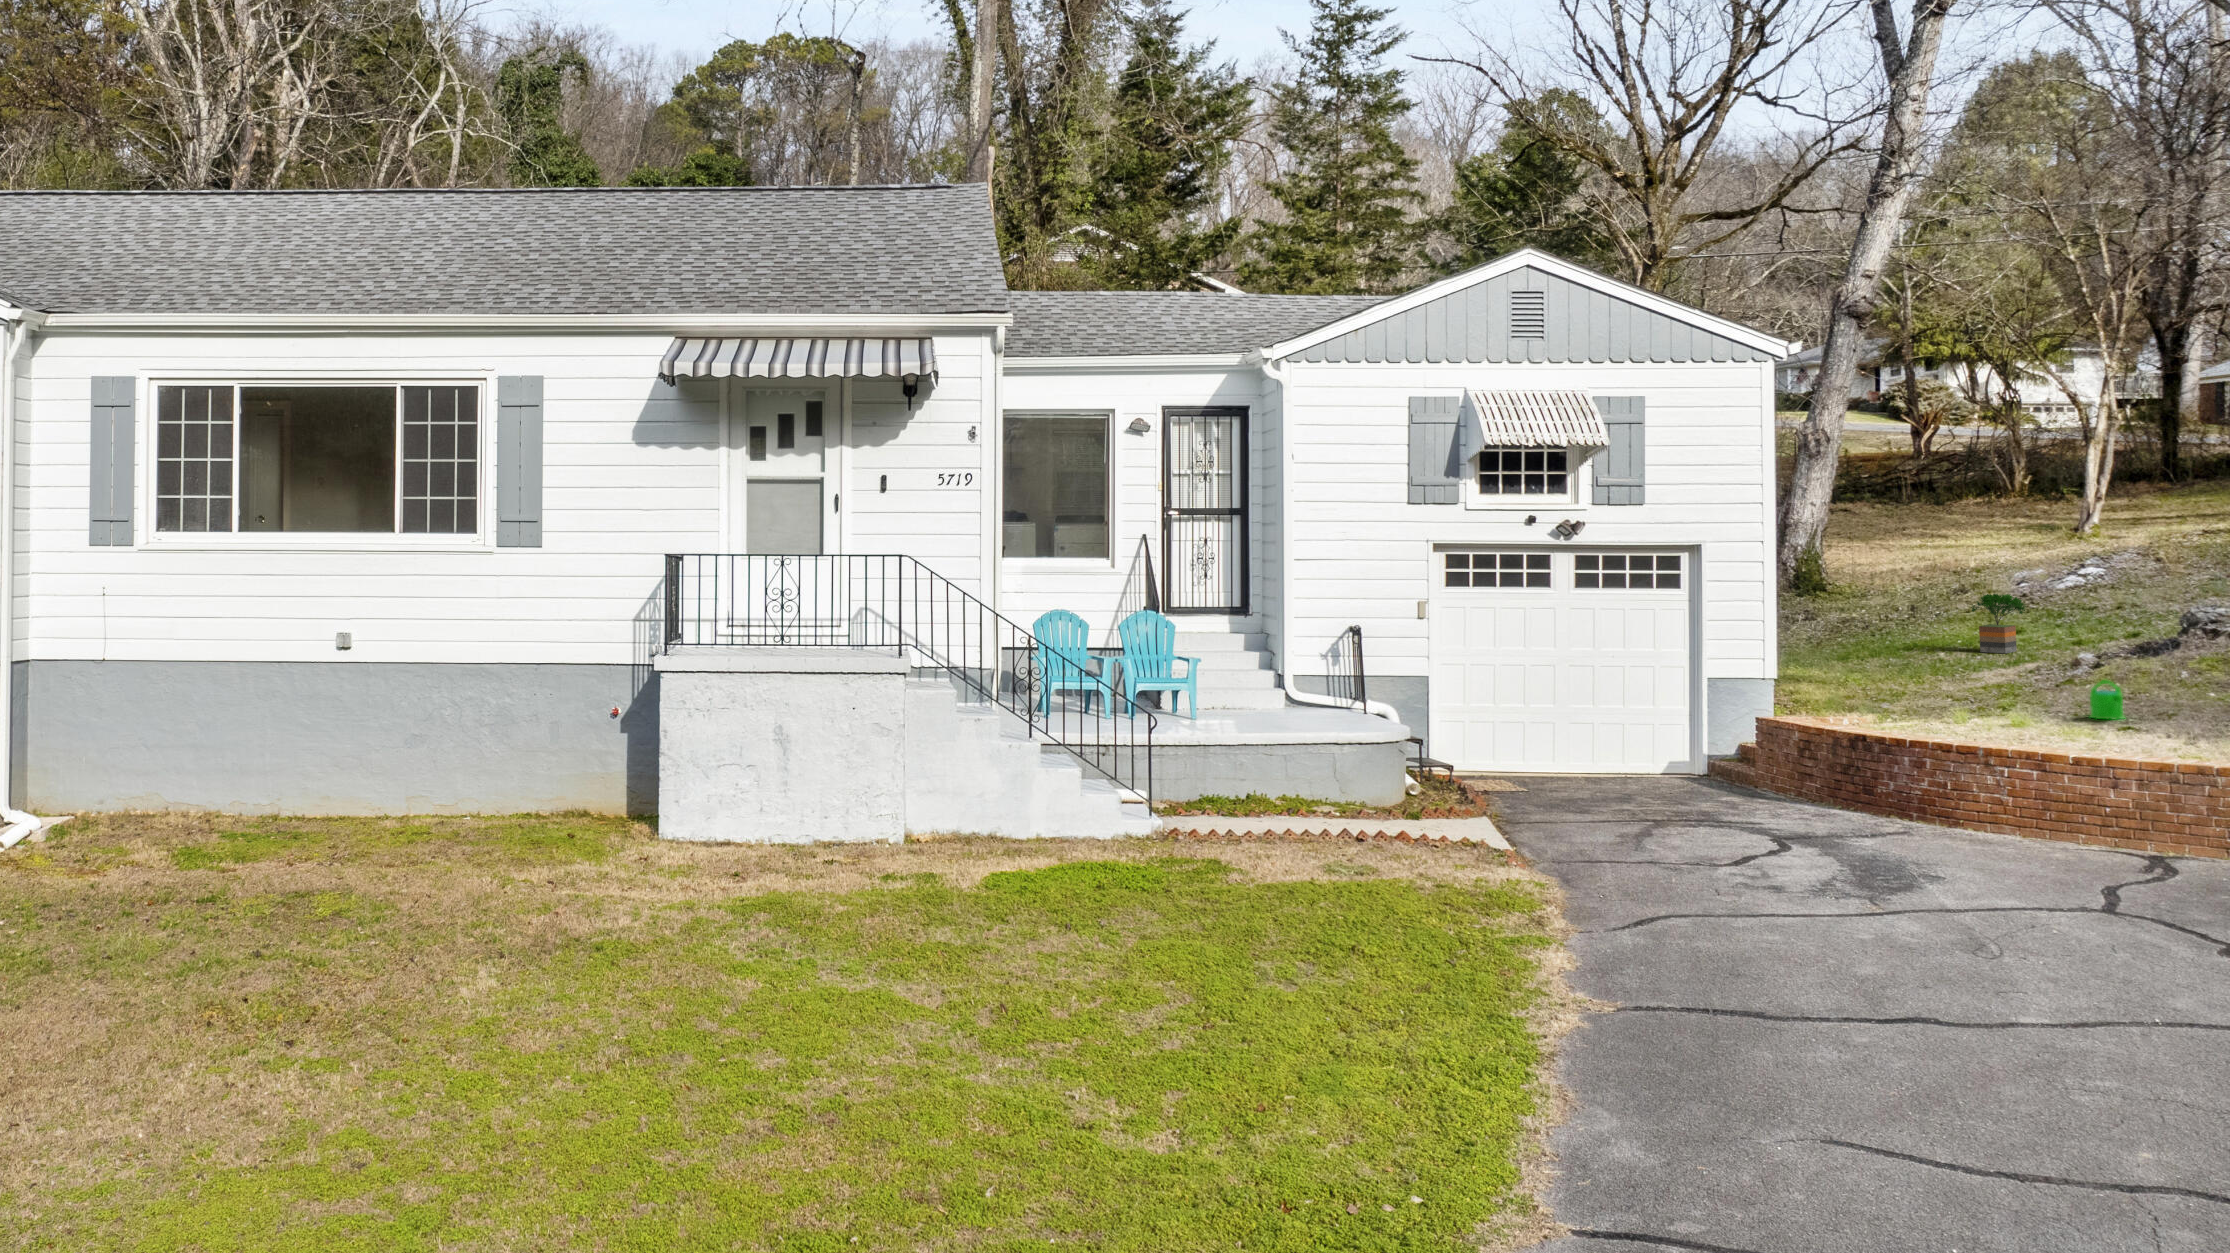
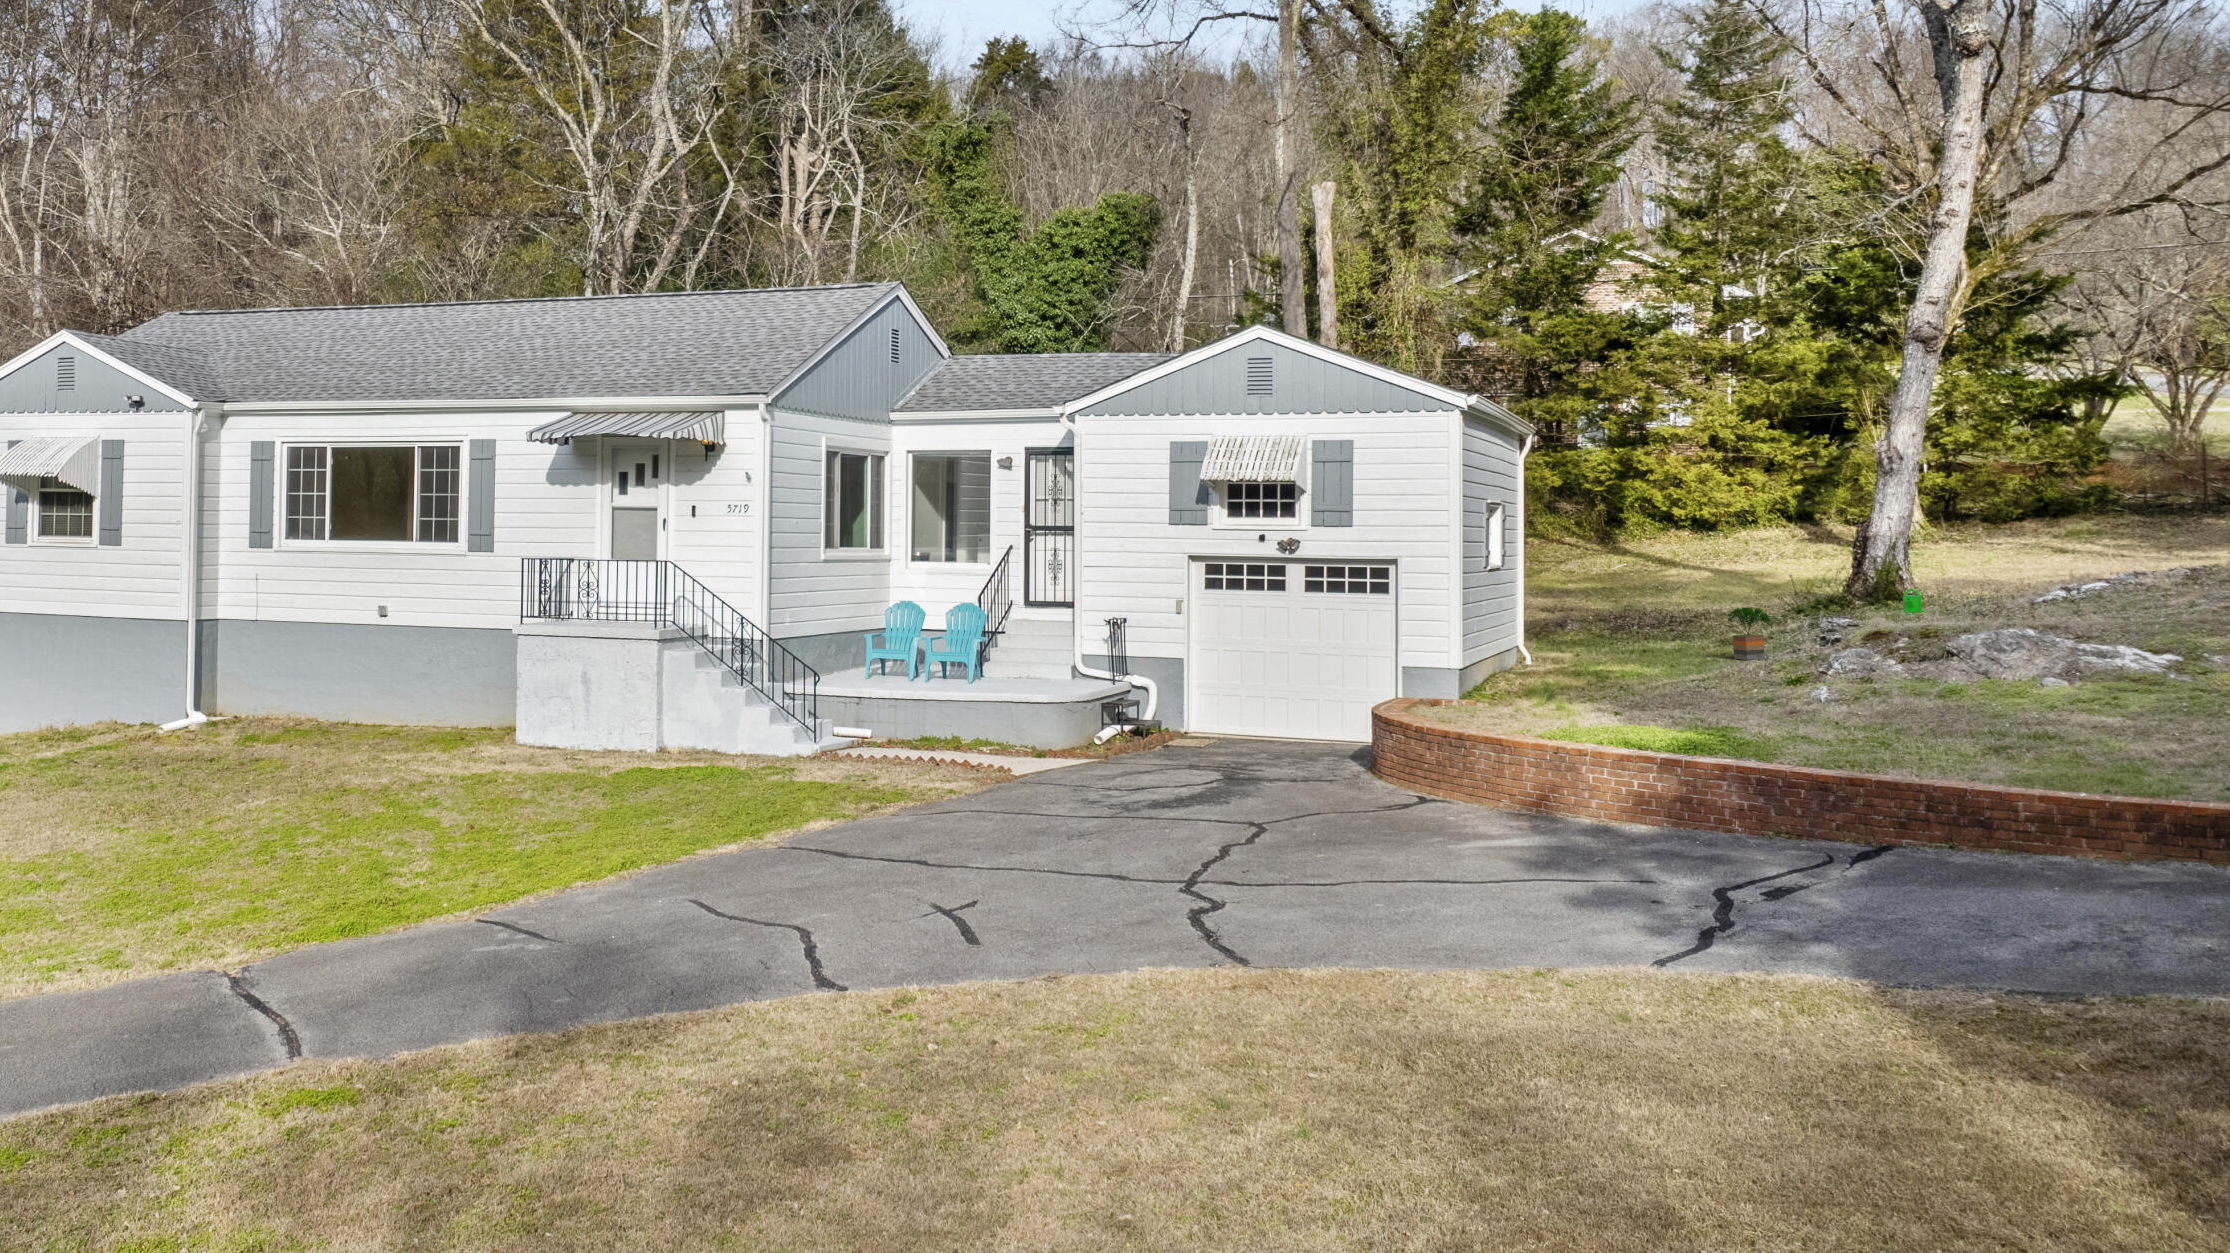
watering can: present [2090,680,2124,719] -> present [1903,588,1922,612]

